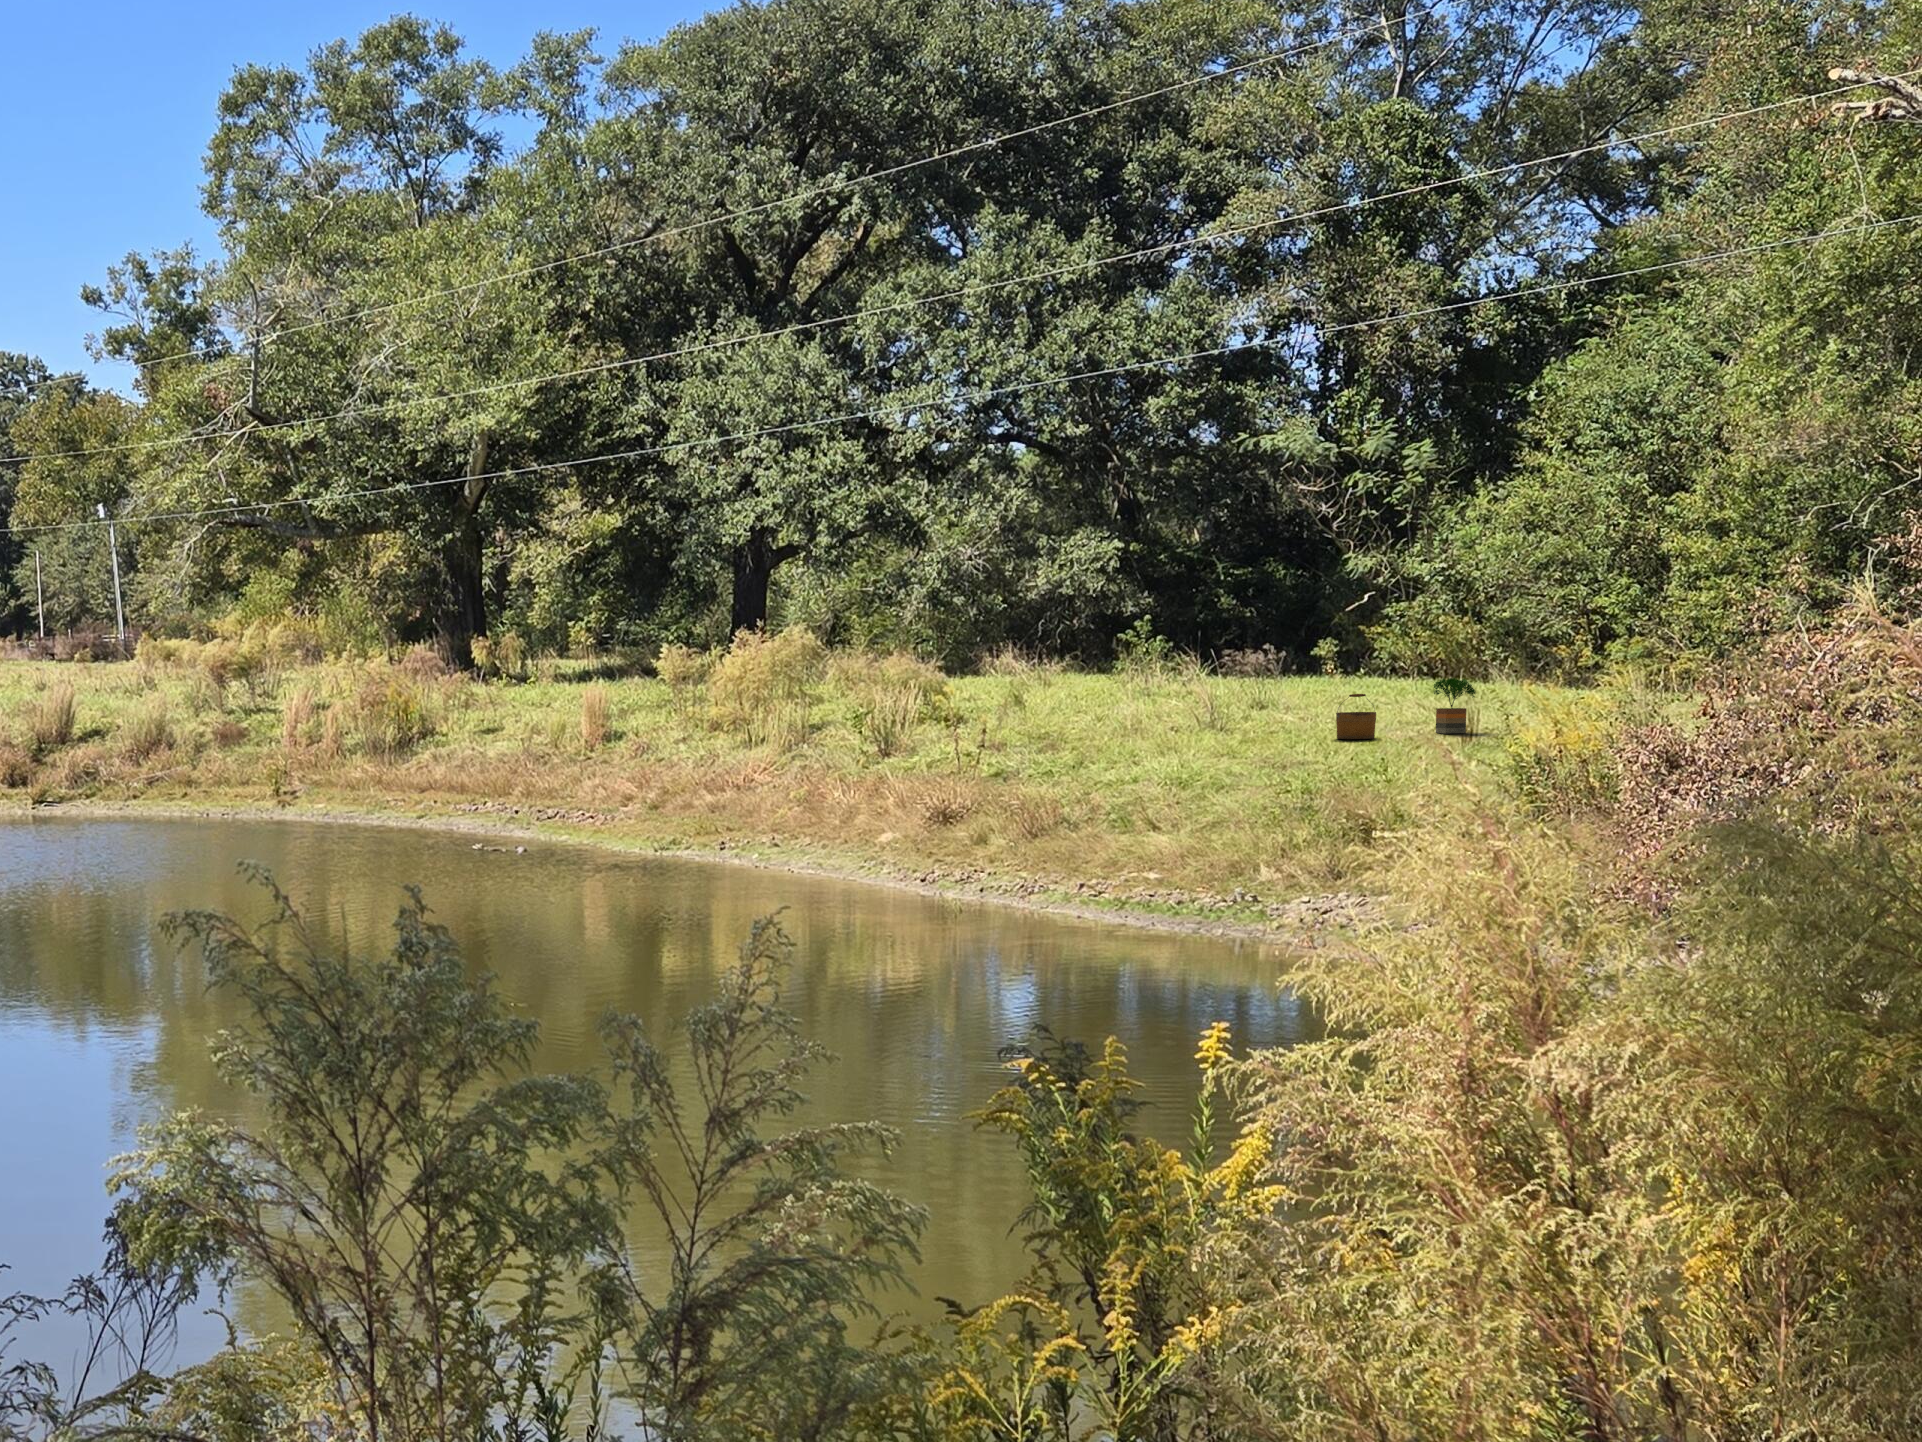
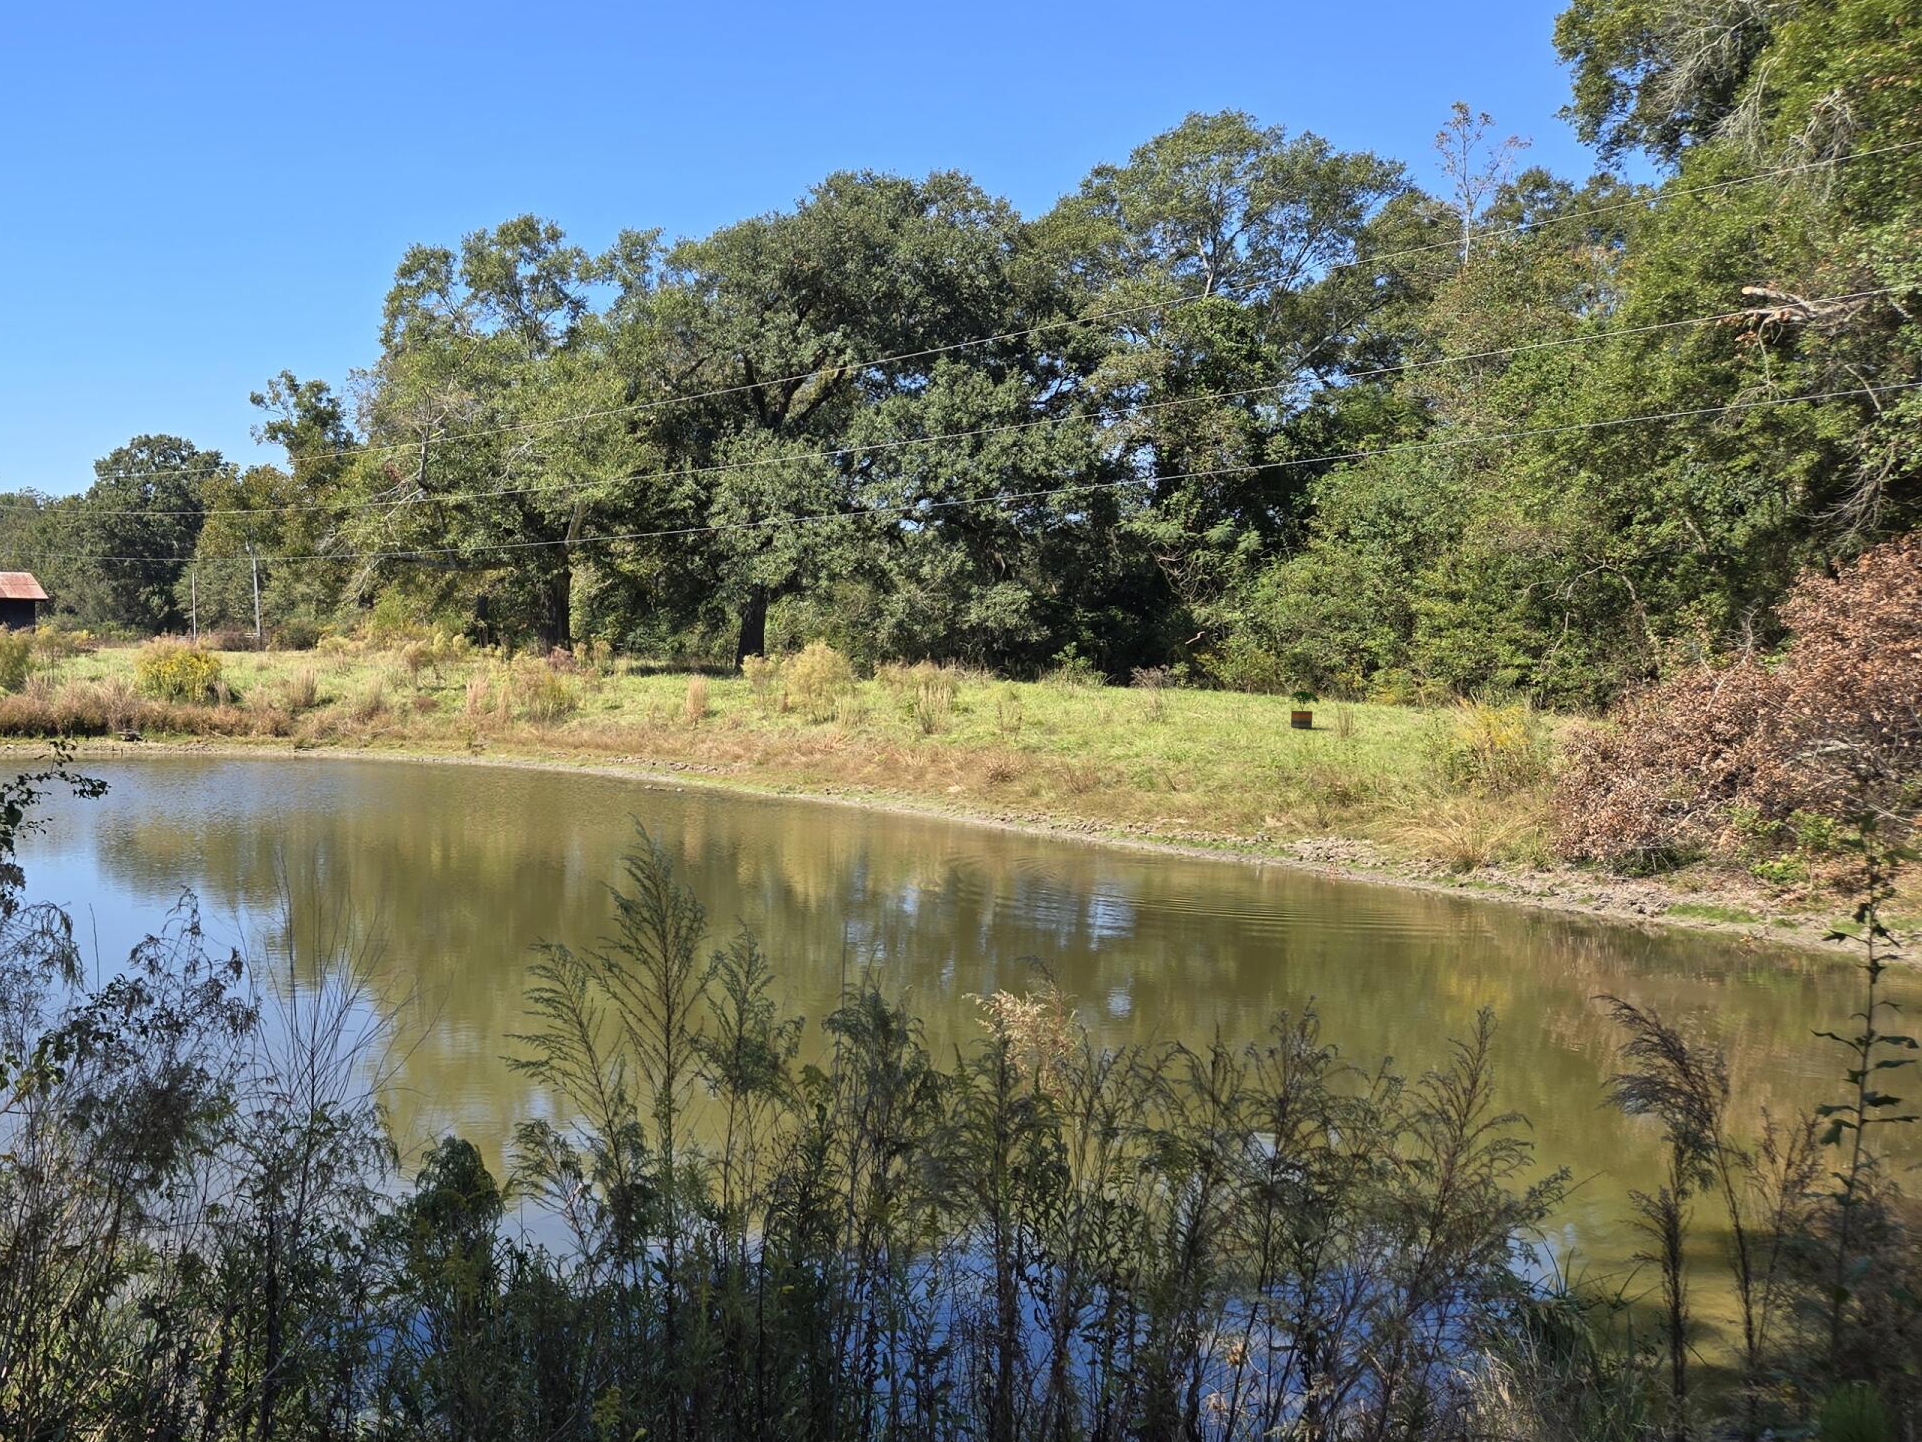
bucket: present [1336,694,1376,739] -> none [1225,699,1253,730]

